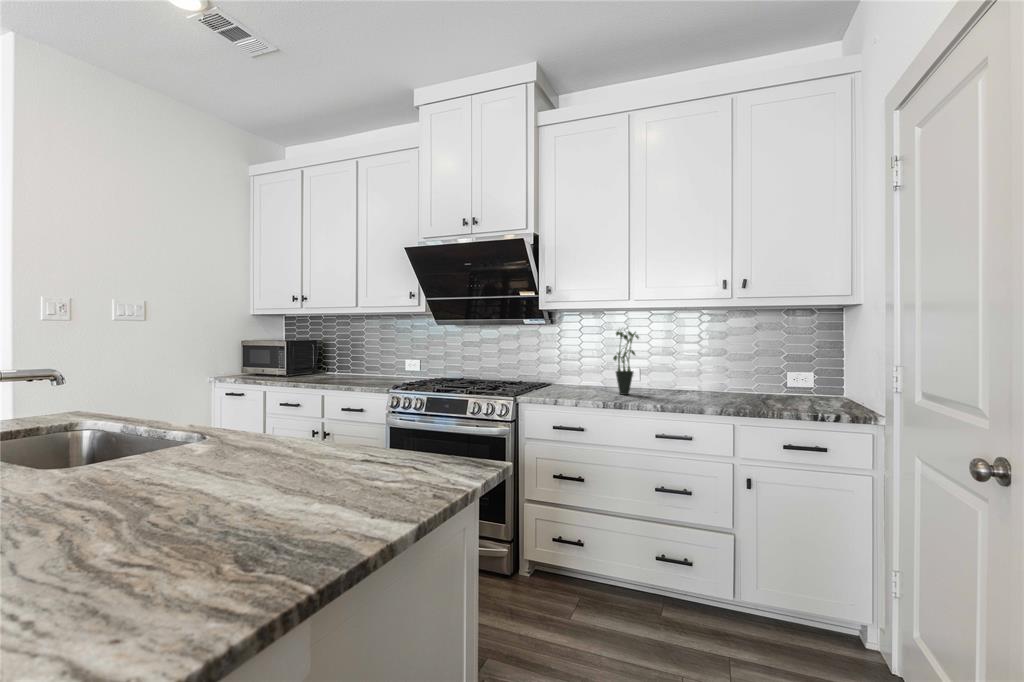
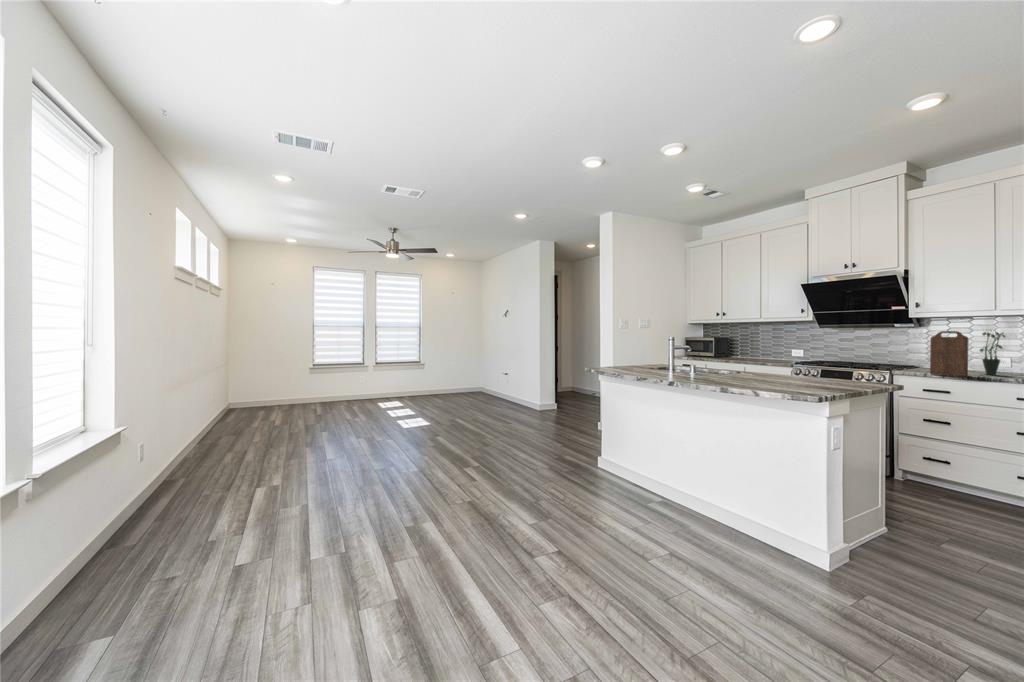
cutting board: none [561,328,602,399] -> present [930,331,969,376]

